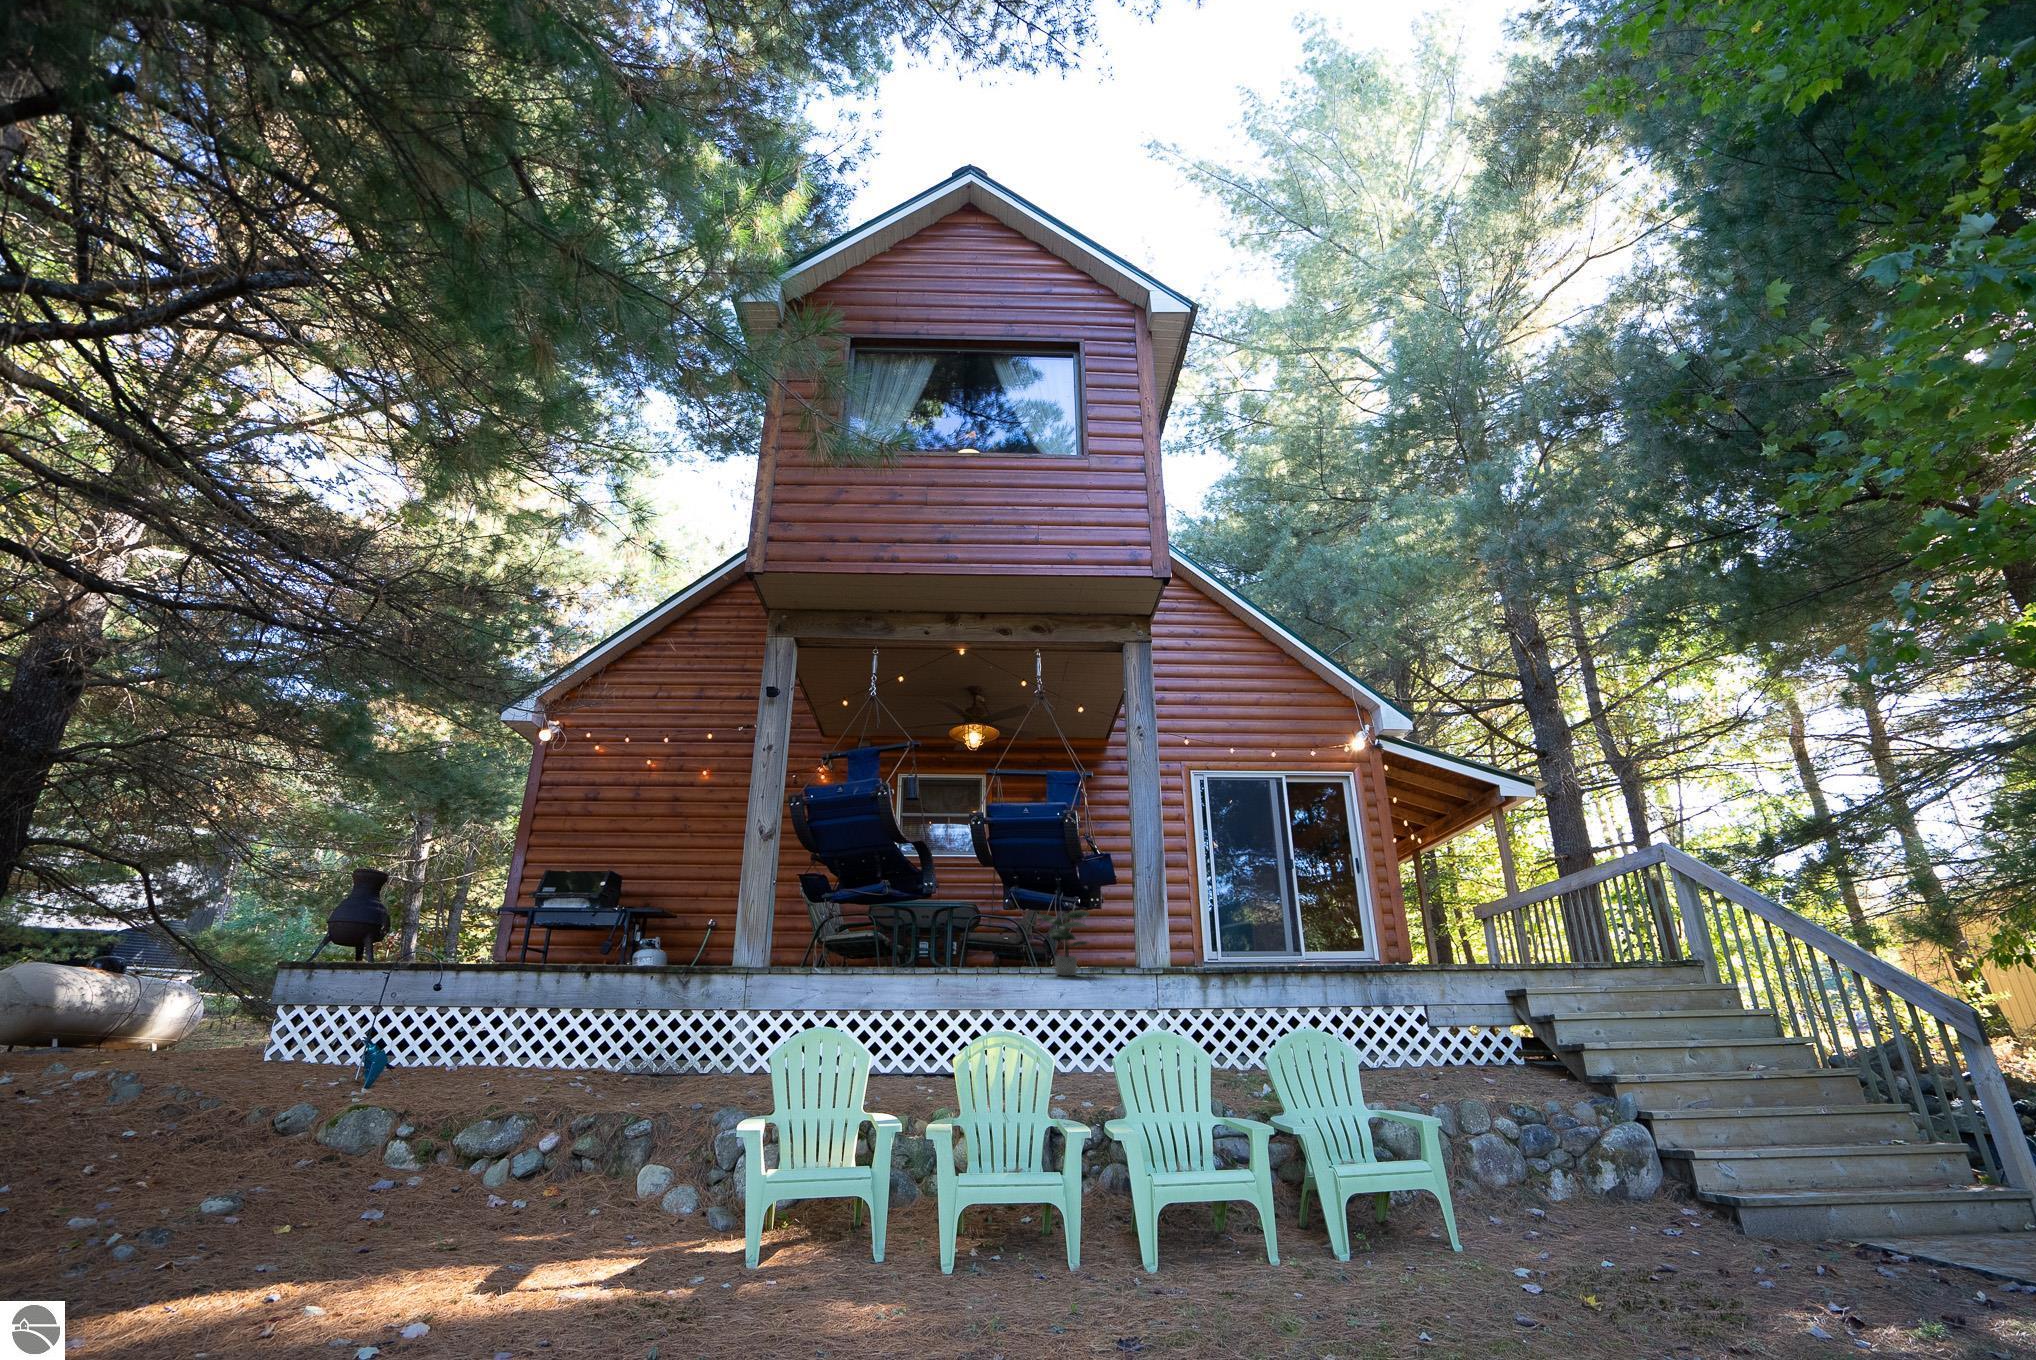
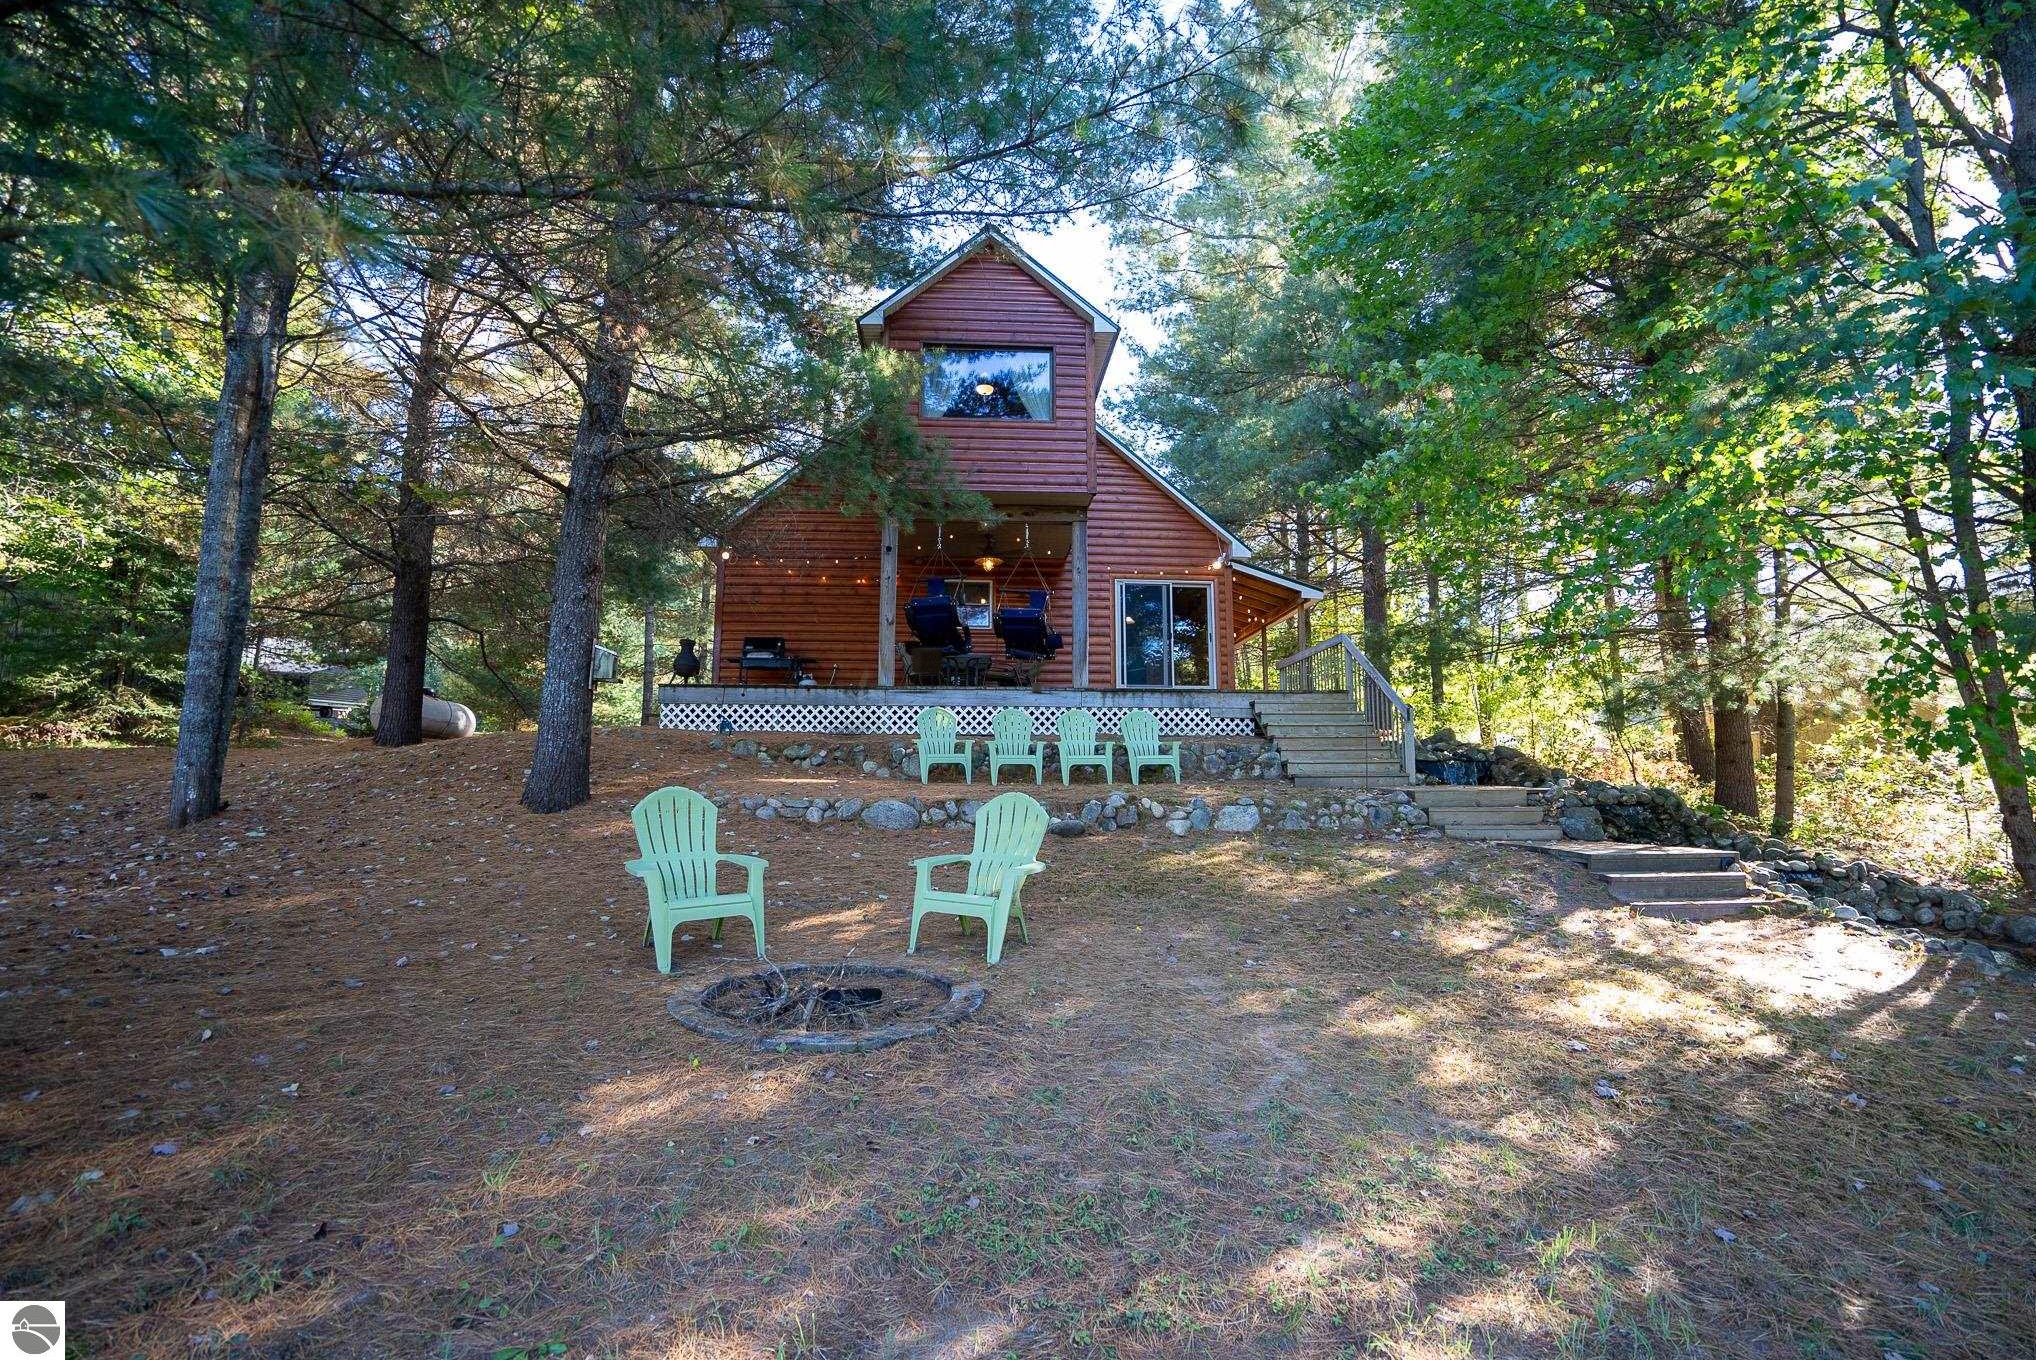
side table: none [798,882,869,977] -> present [911,648,942,683]

